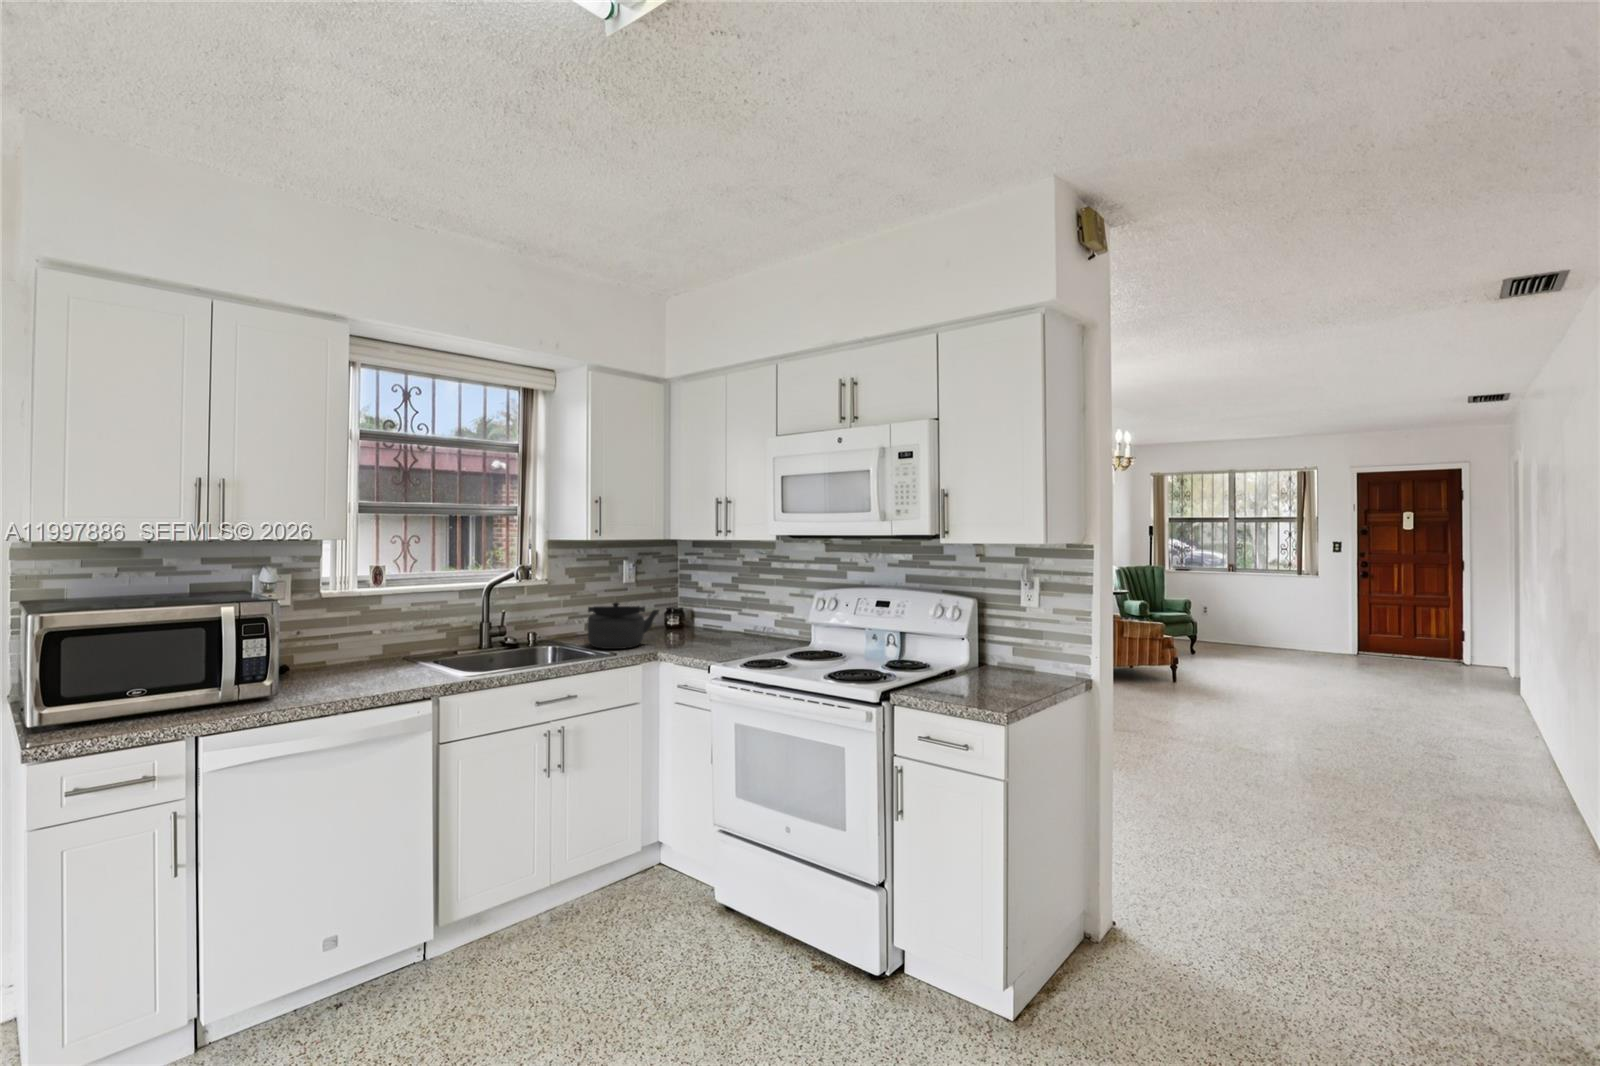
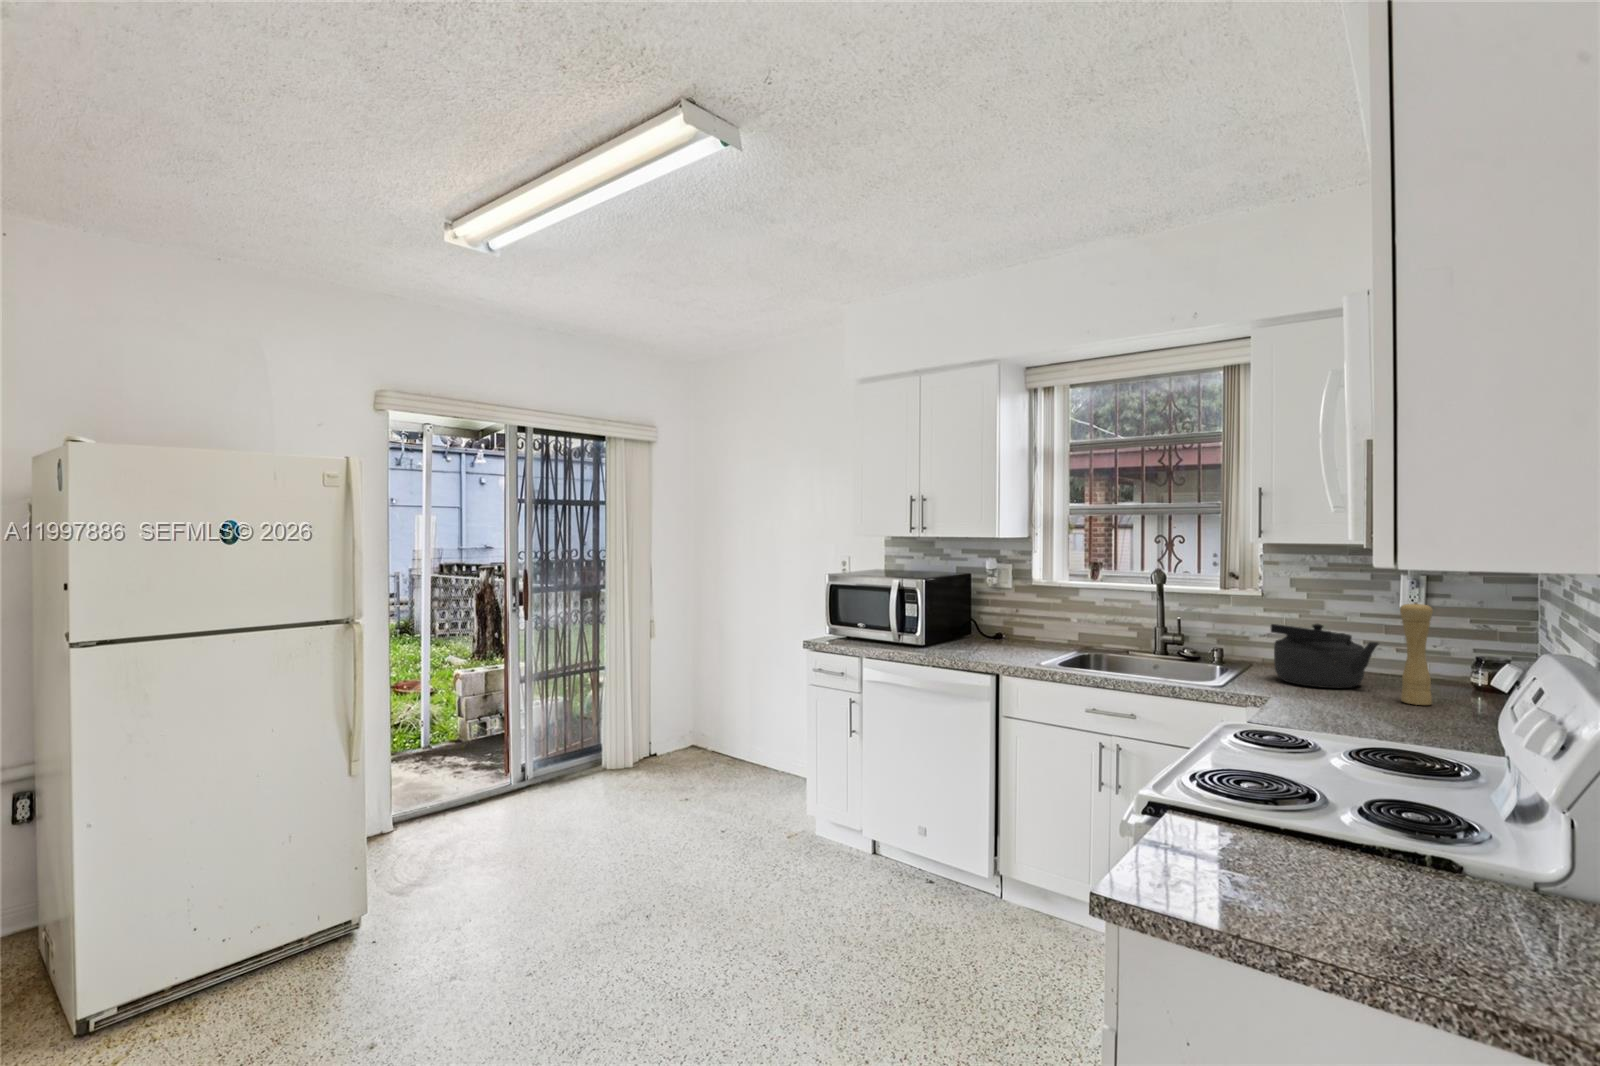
pepper mill: none [681,580,698,646] -> present [1400,602,1433,705]

